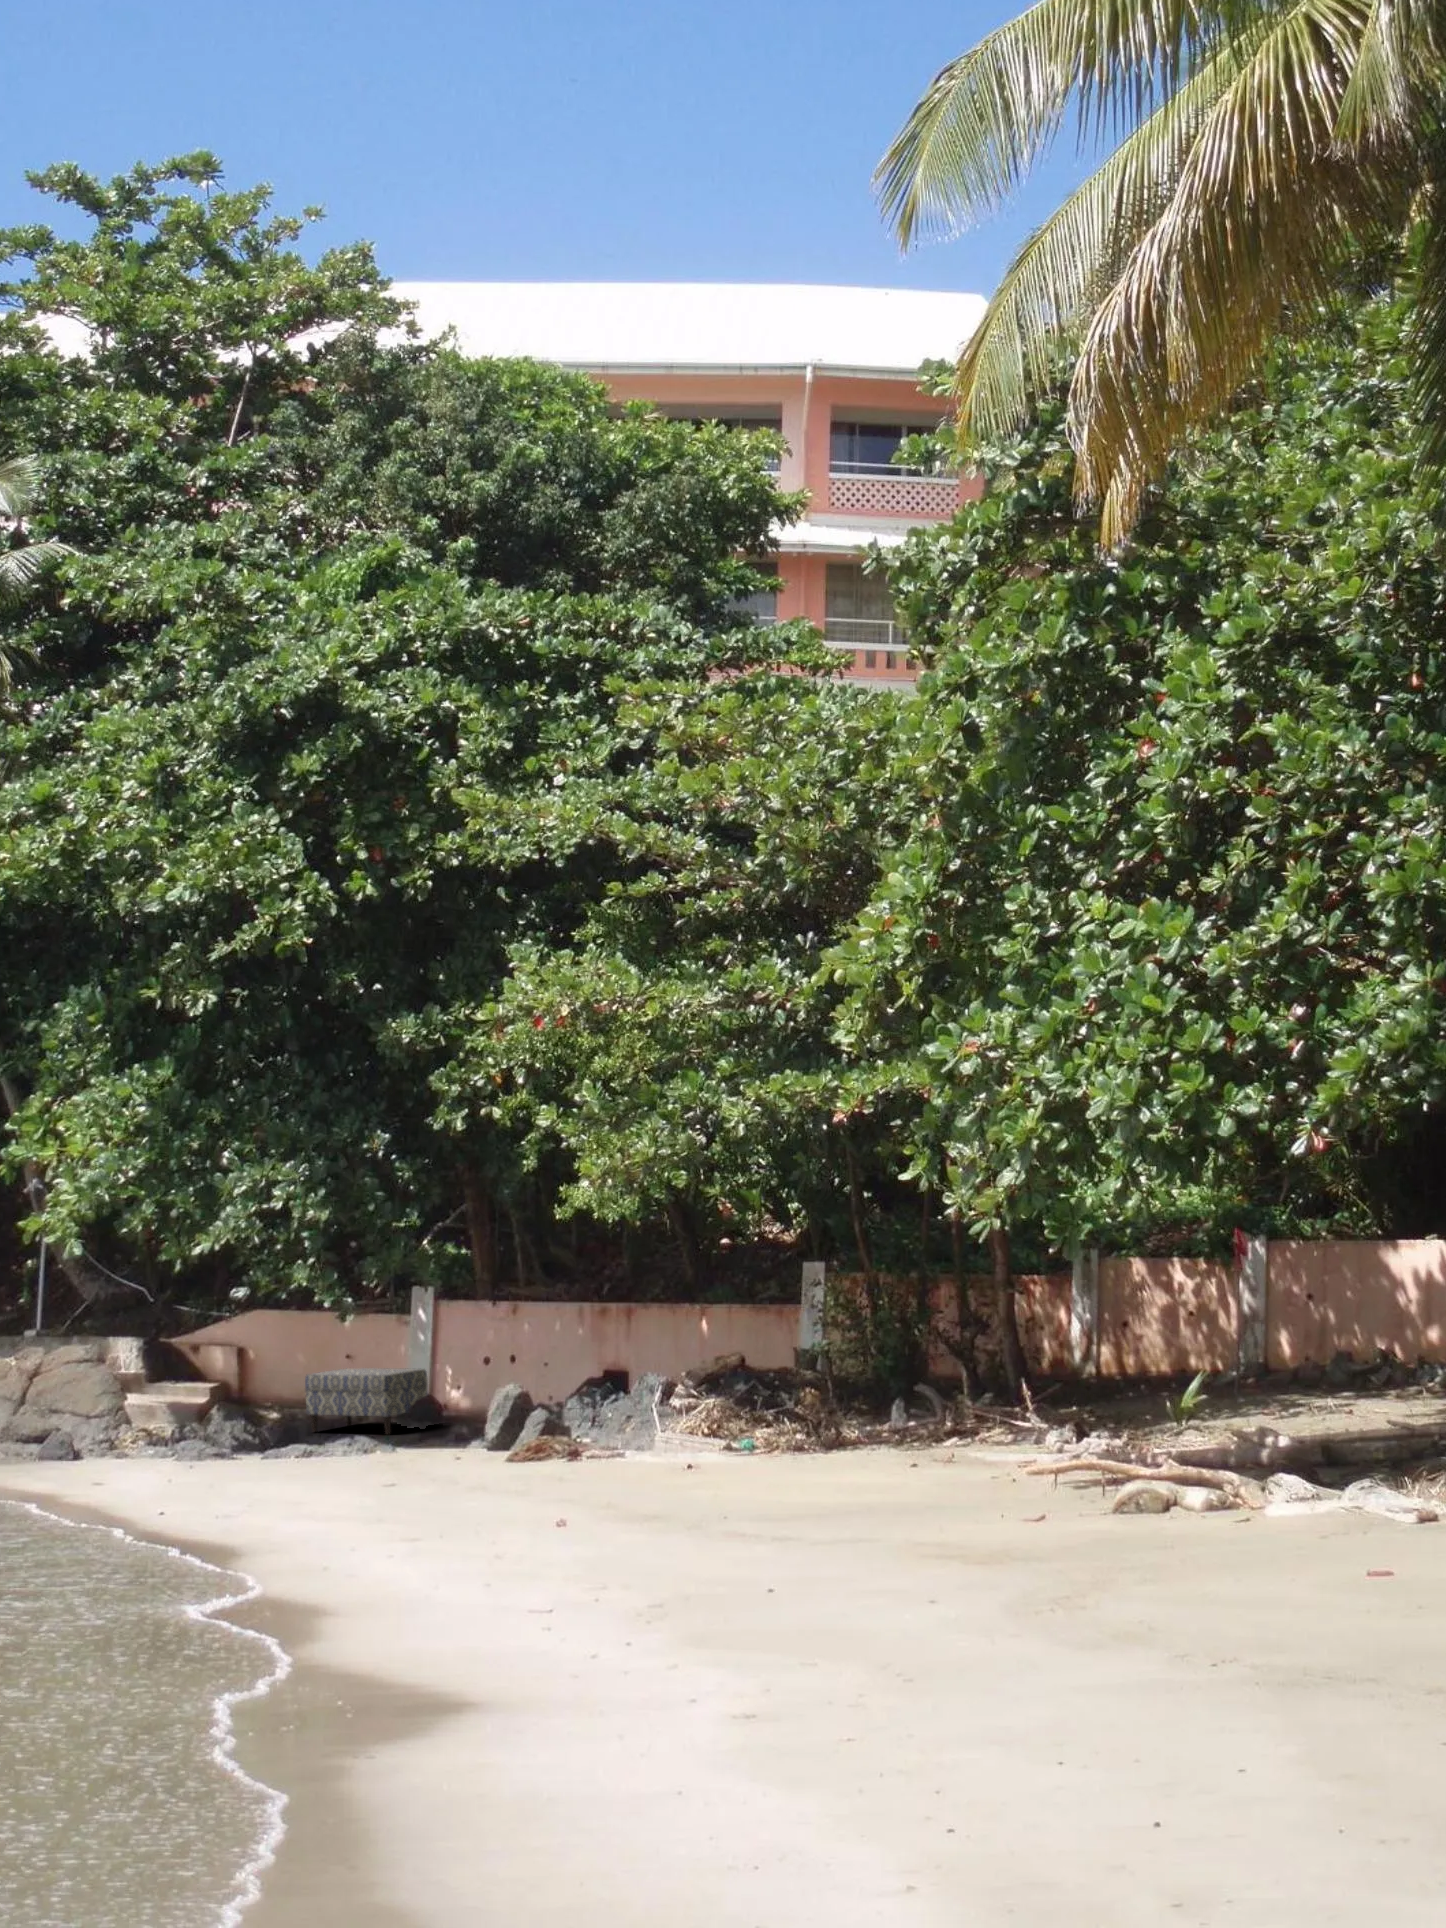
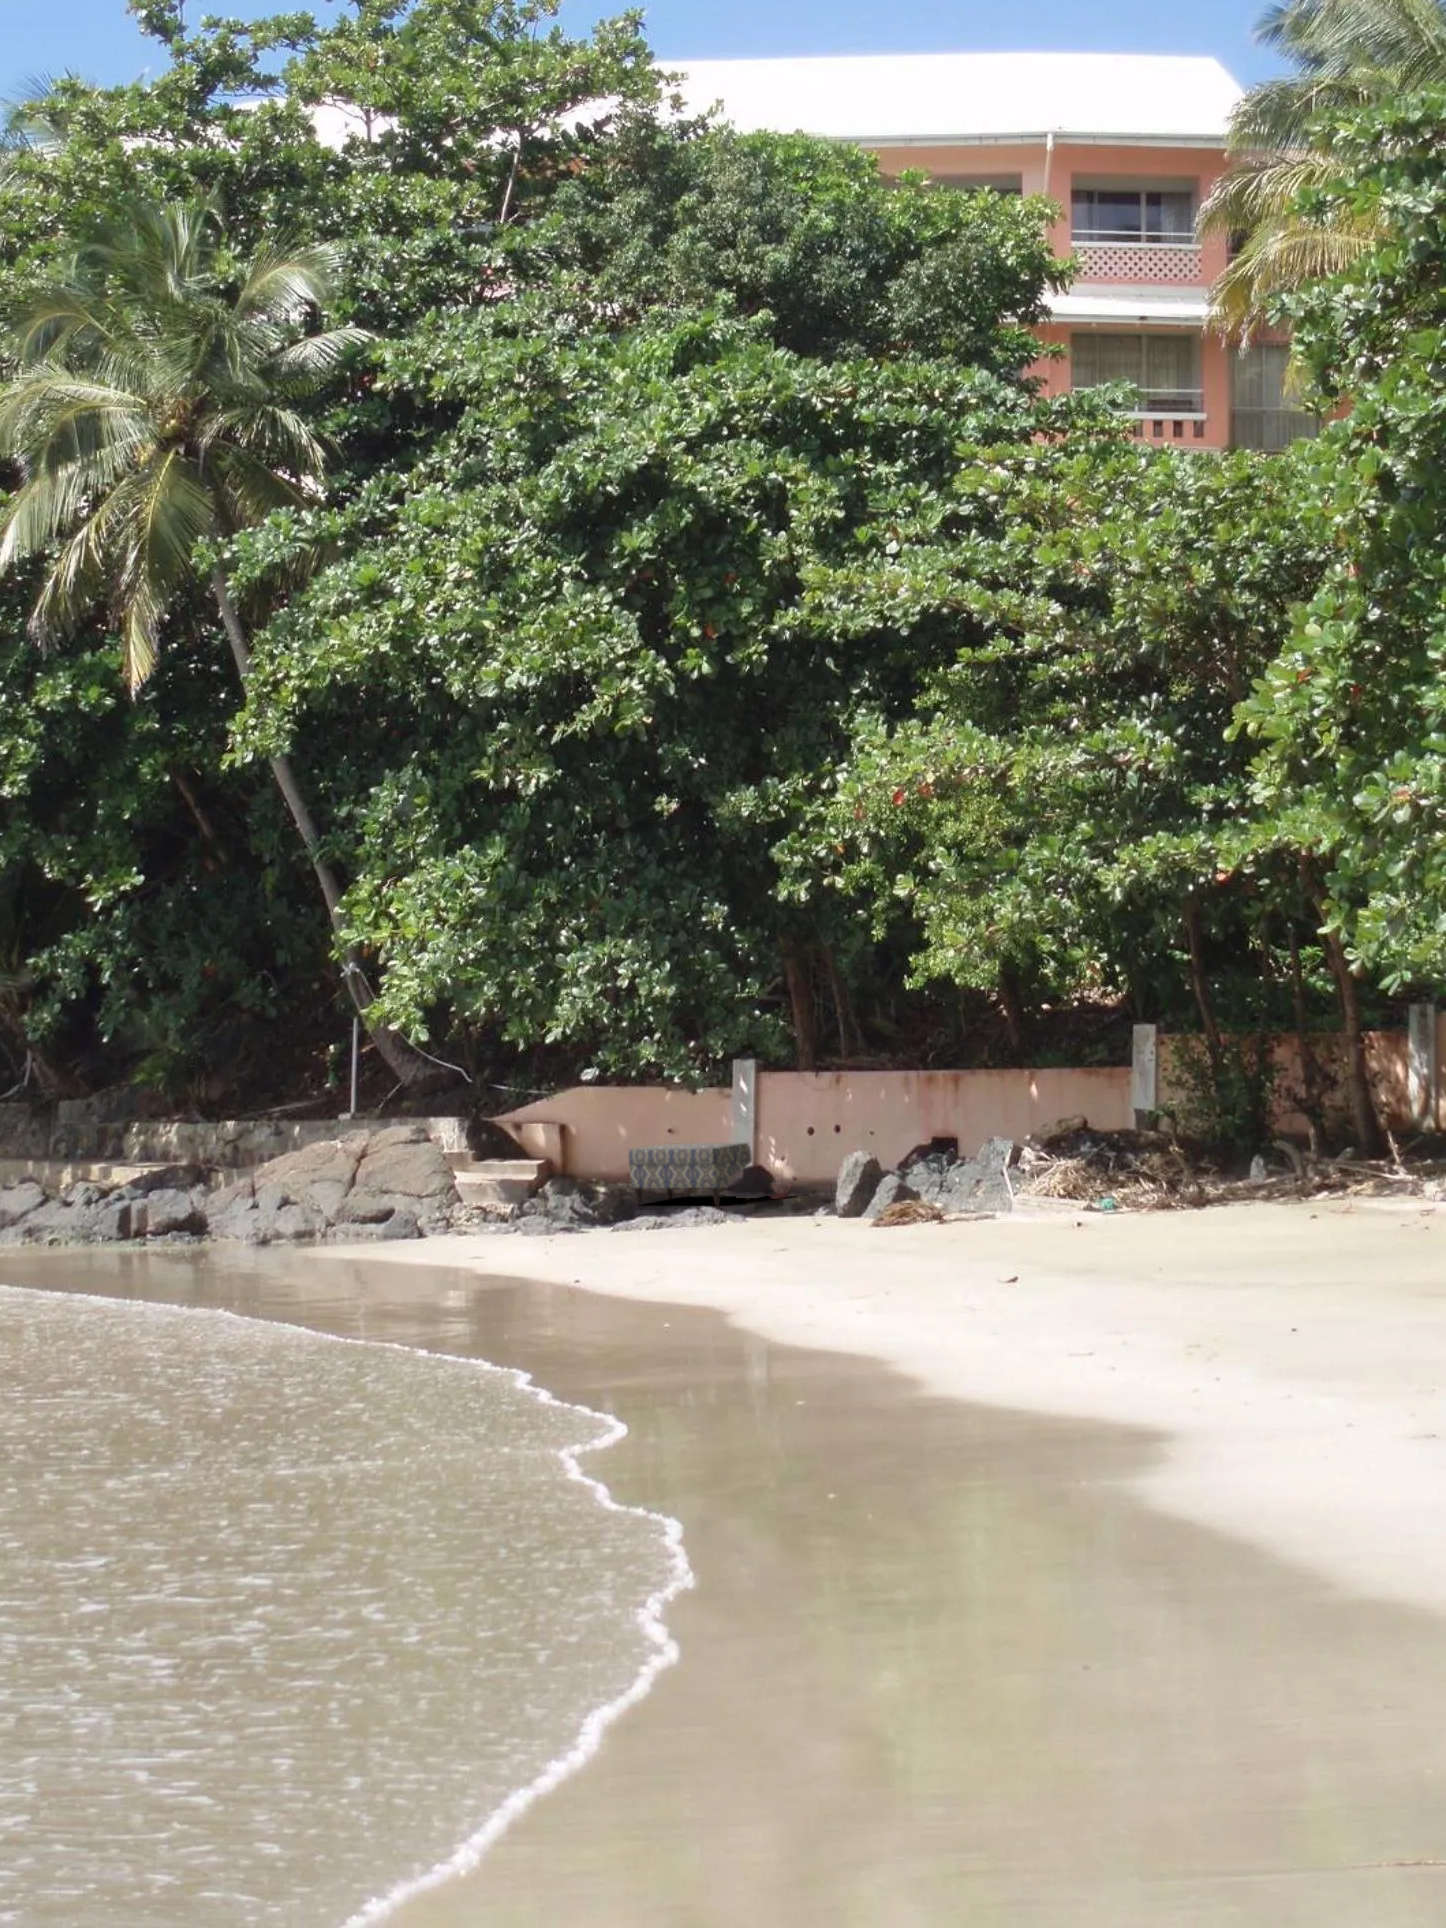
watering can: none [437,1401,474,1428] -> present [771,1174,797,1199]

